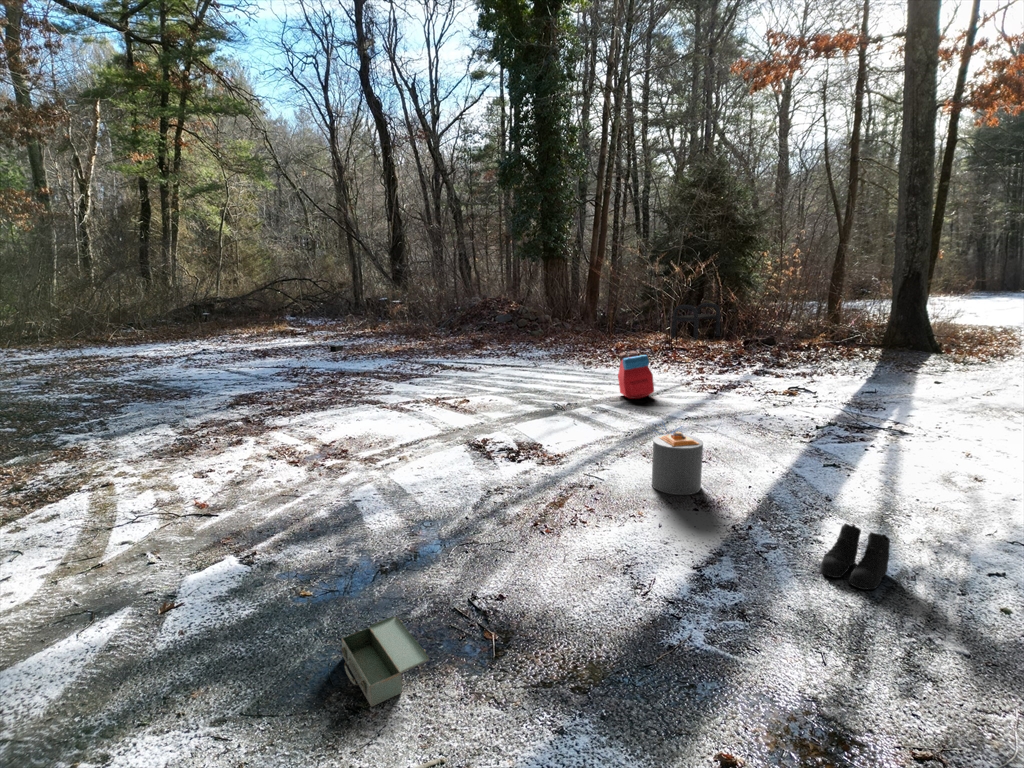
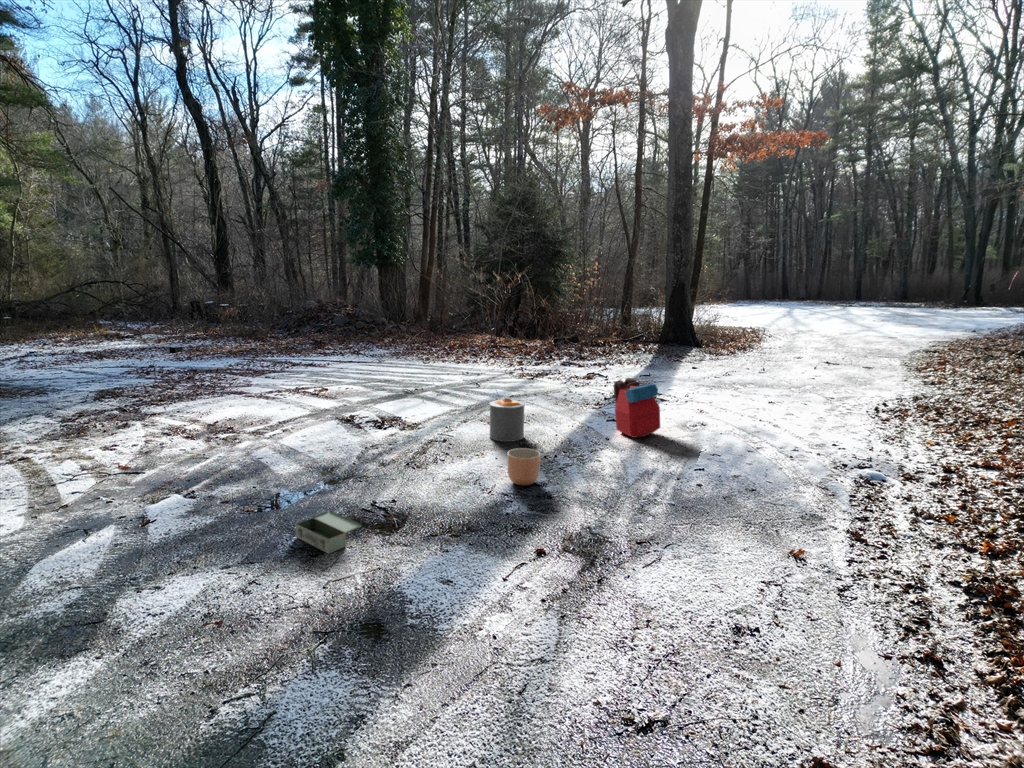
bench: present [671,303,720,340] -> none [497,307,537,339]
backpack: present [618,351,654,399] -> present [614,378,660,438]
boots: present [820,524,890,590] -> none [594,442,631,477]
planter: none [674,526,729,589] -> present [507,448,541,485]

